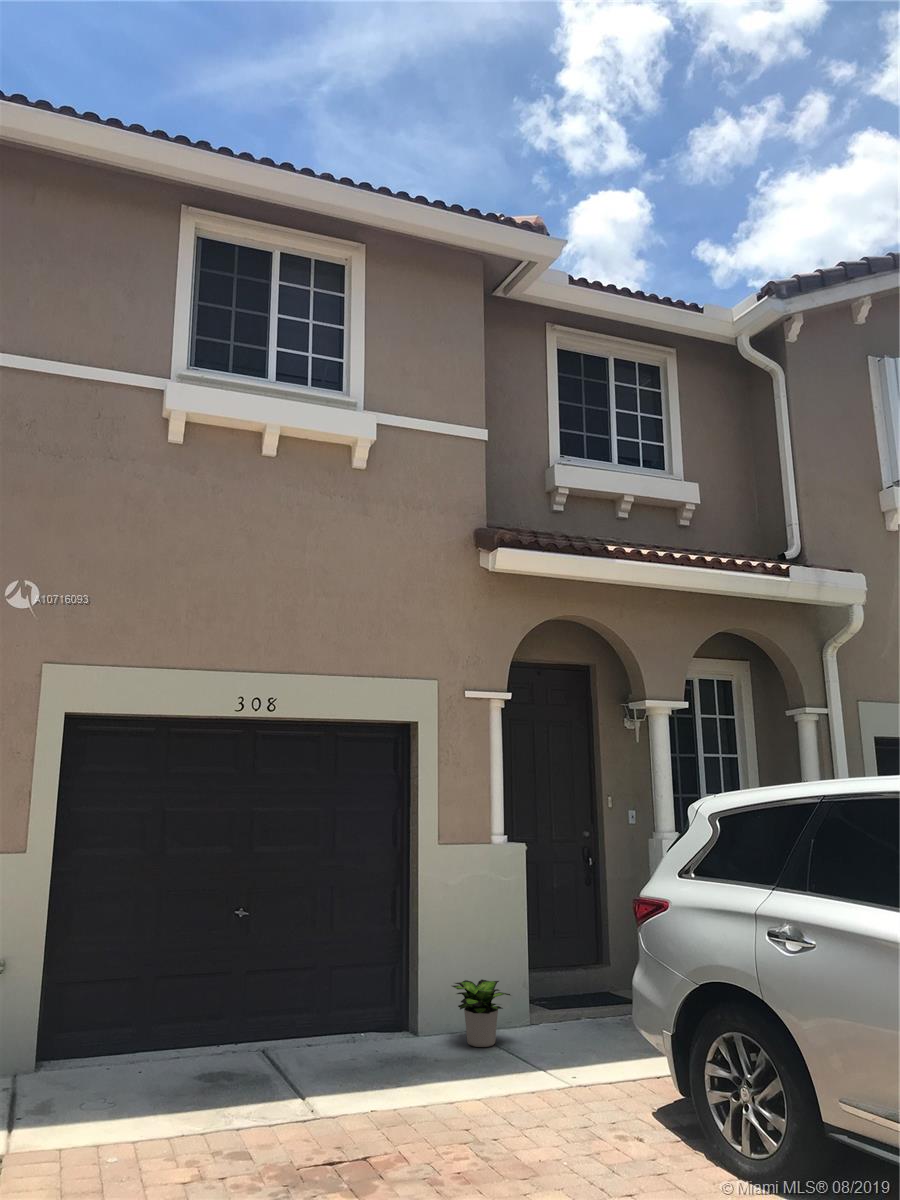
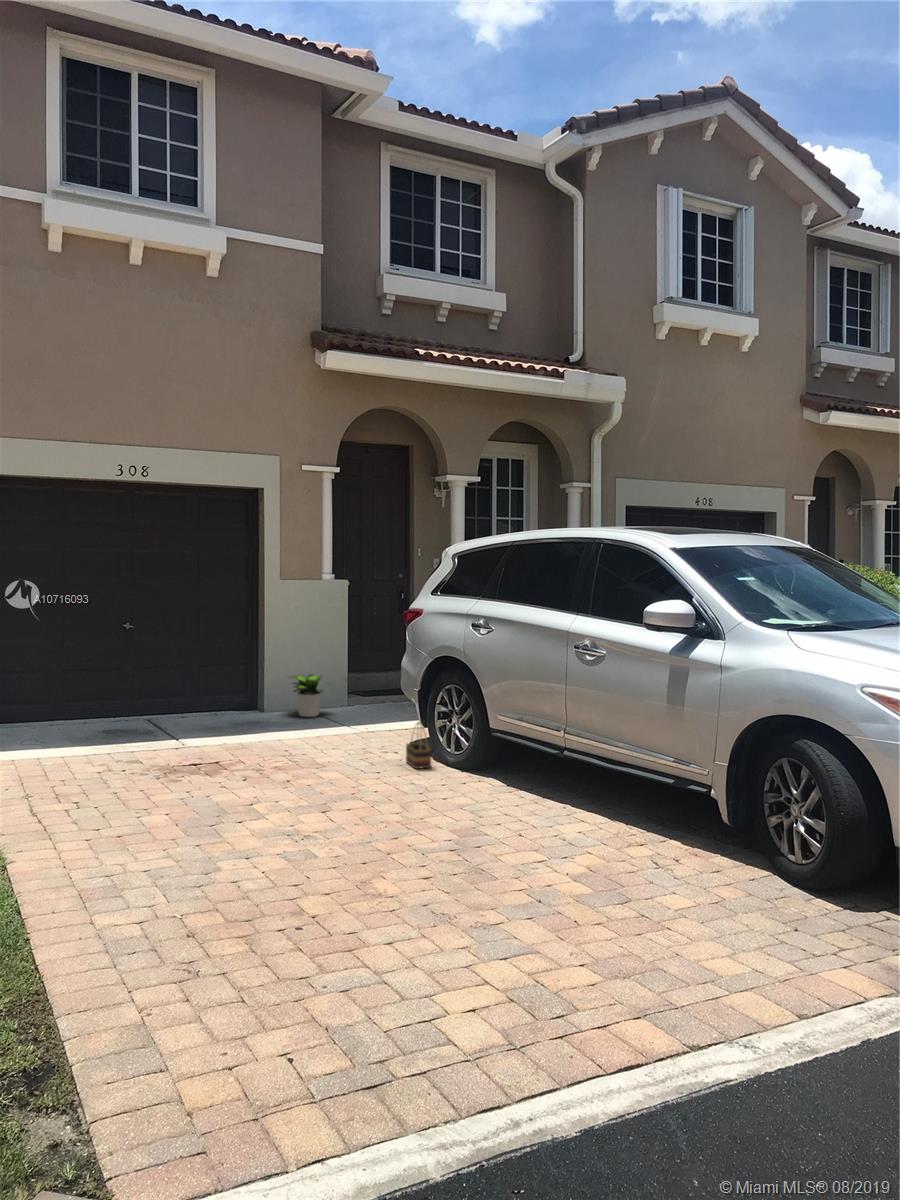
basket: none [656,1091,706,1180] -> present [406,722,431,769]

